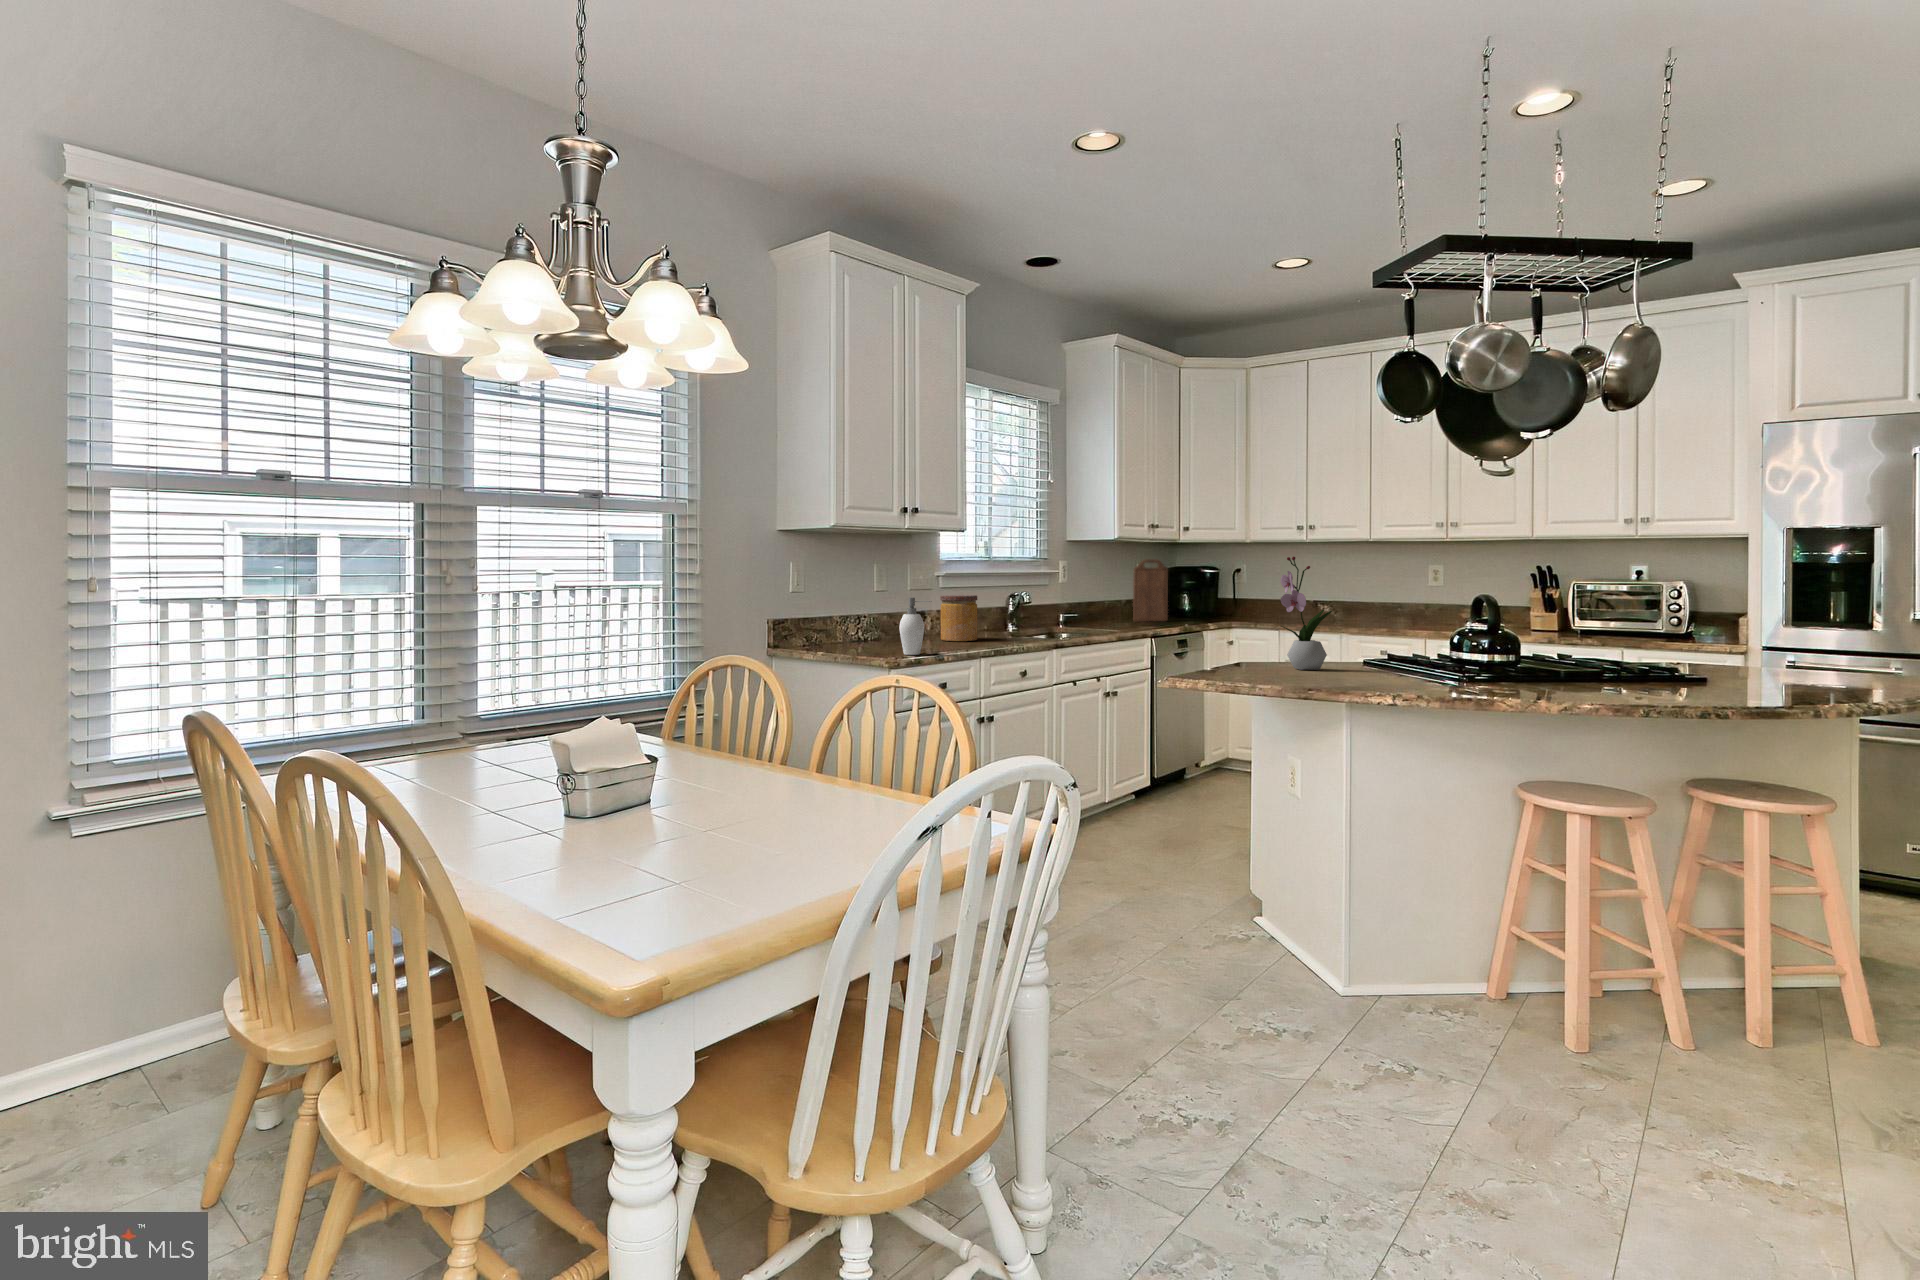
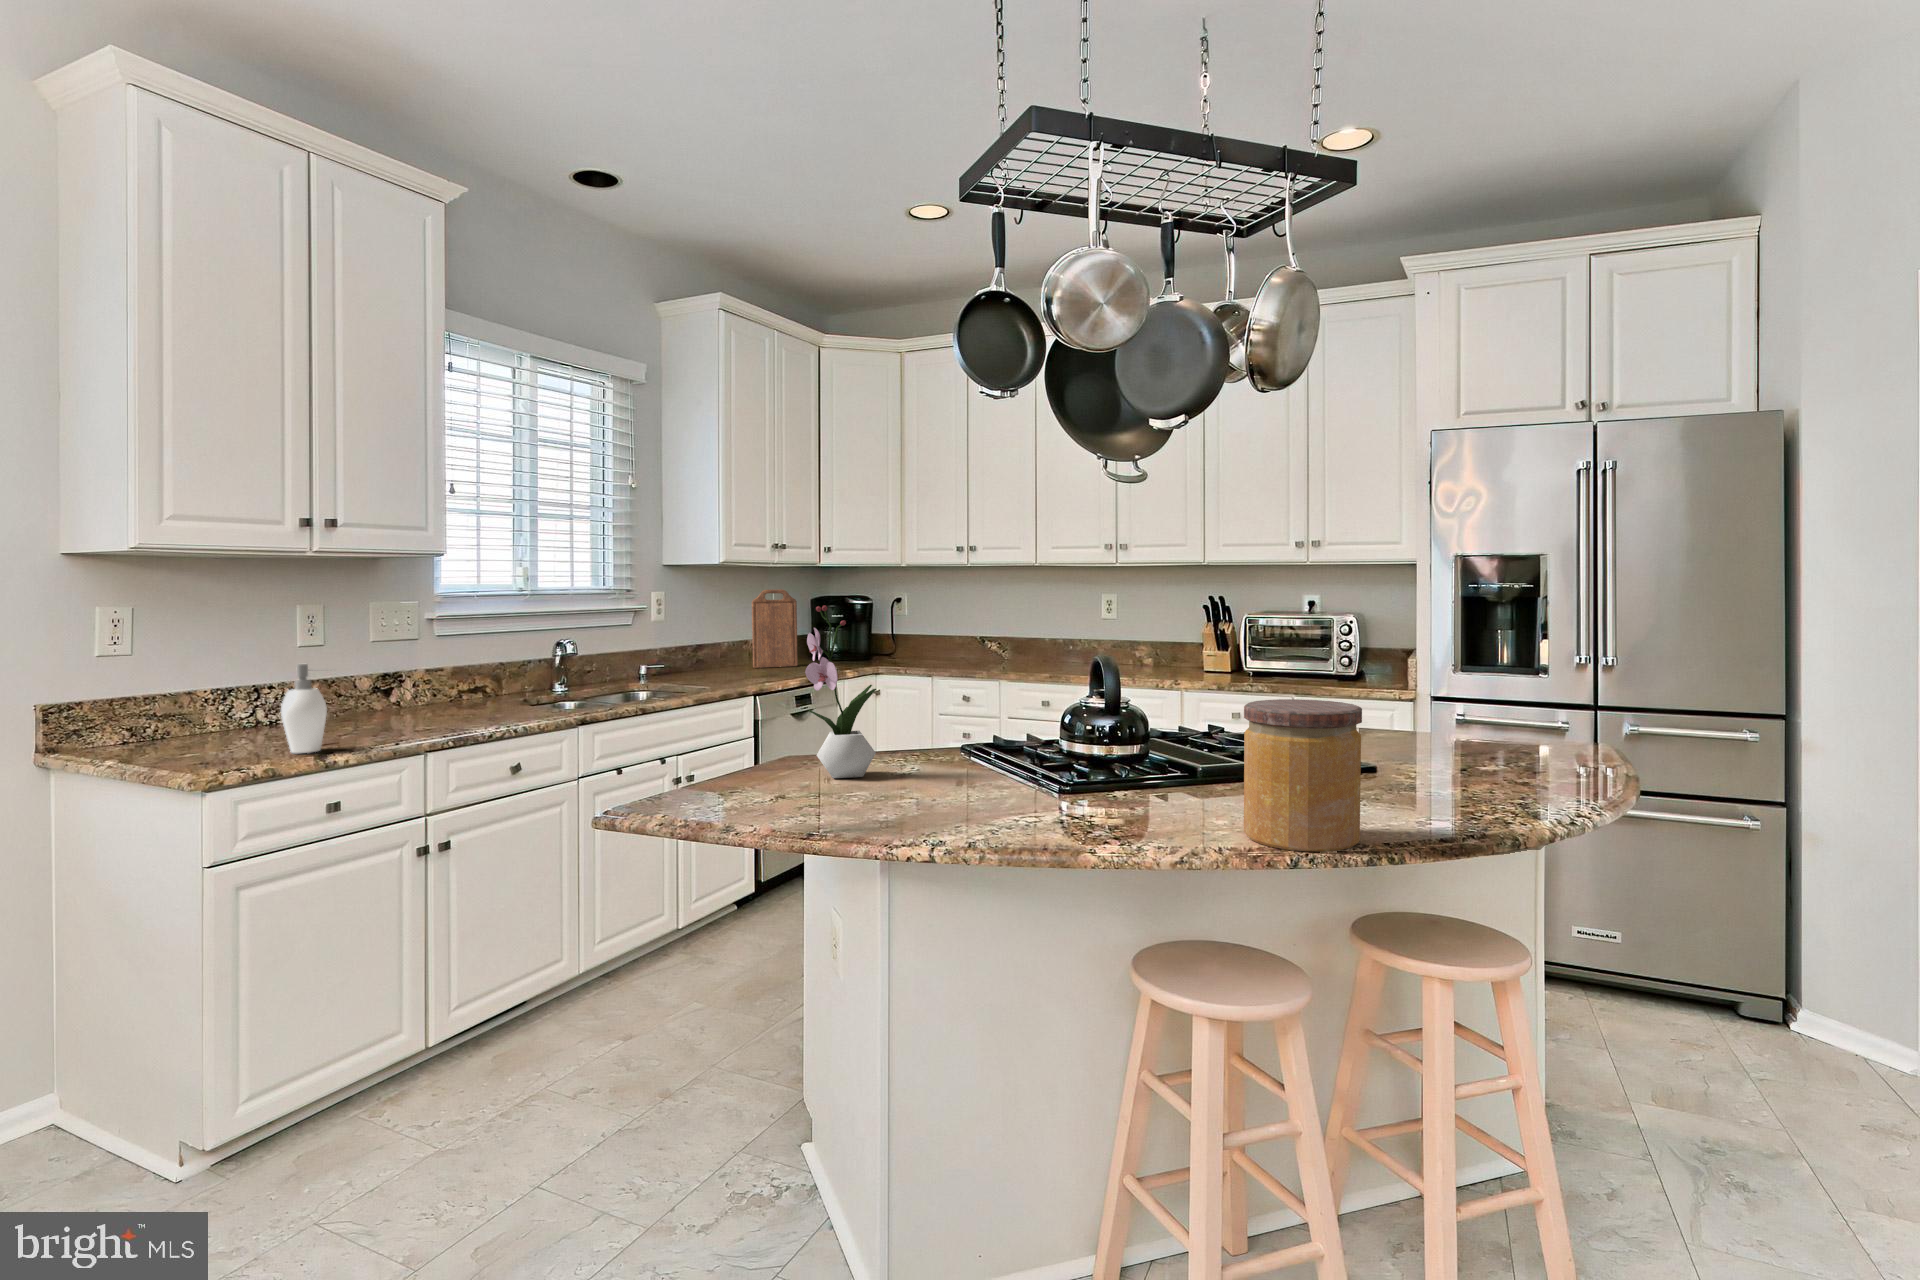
jar: present [940,595,977,641] -> present [1244,699,1362,852]

